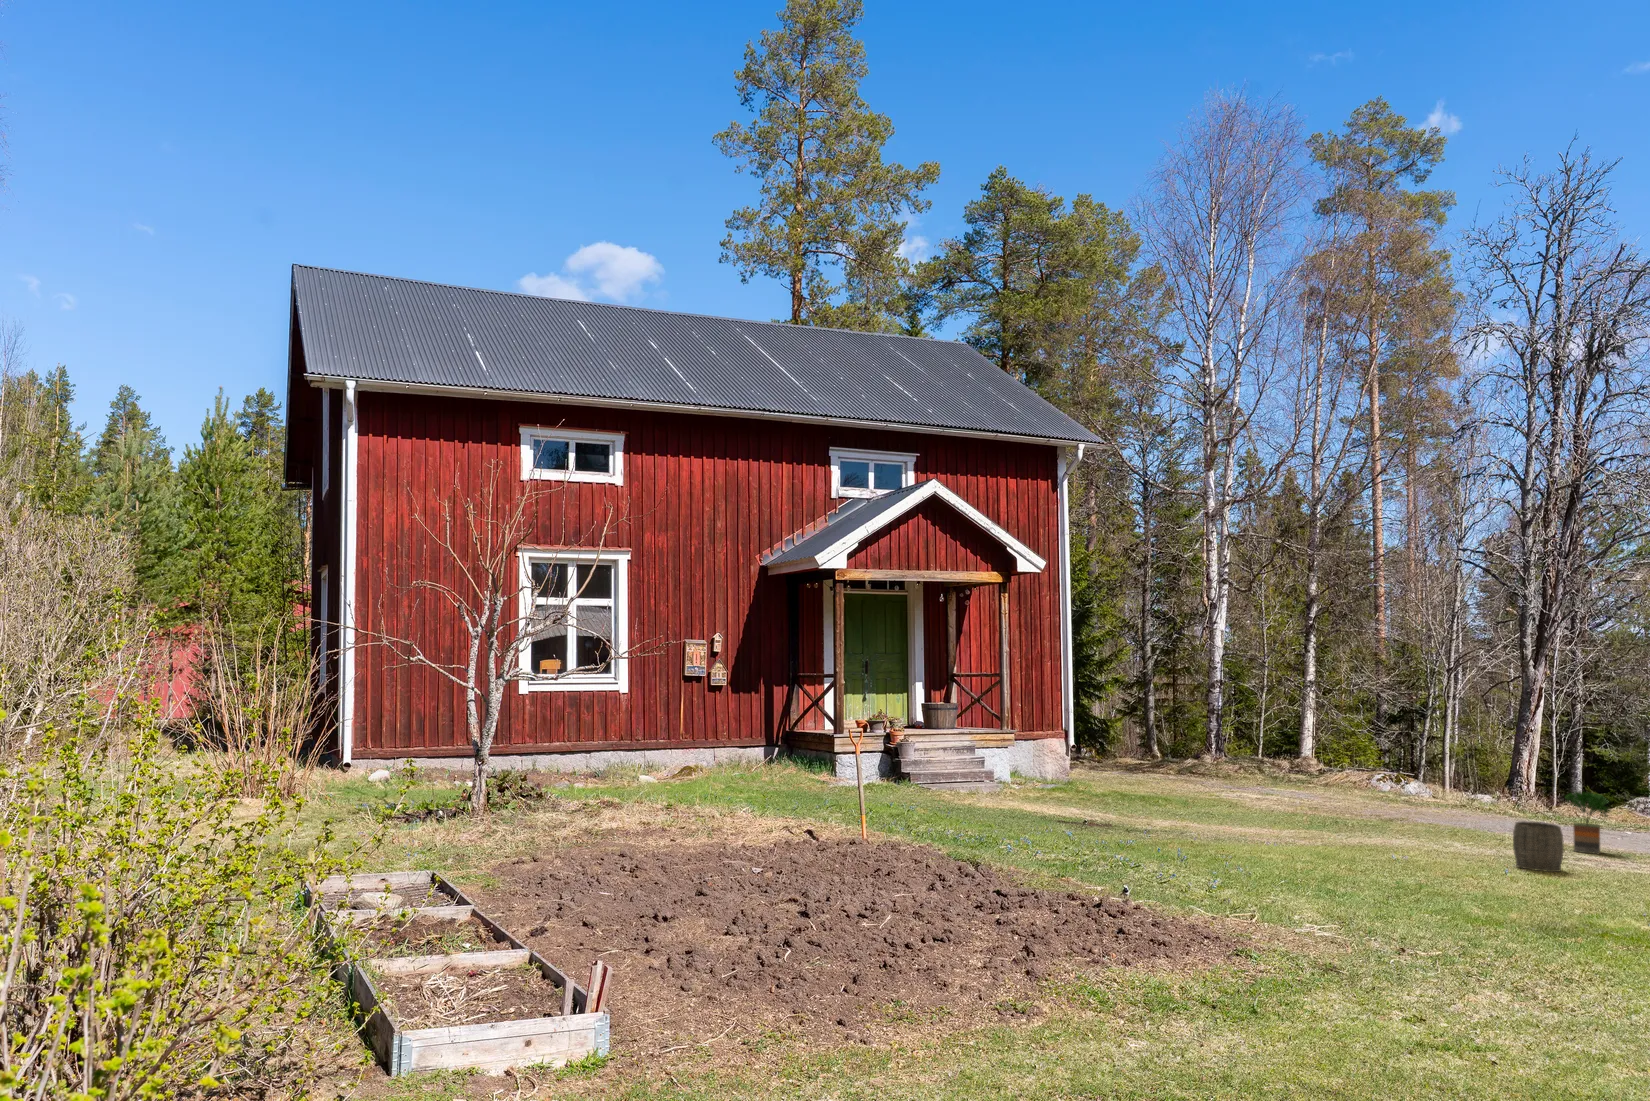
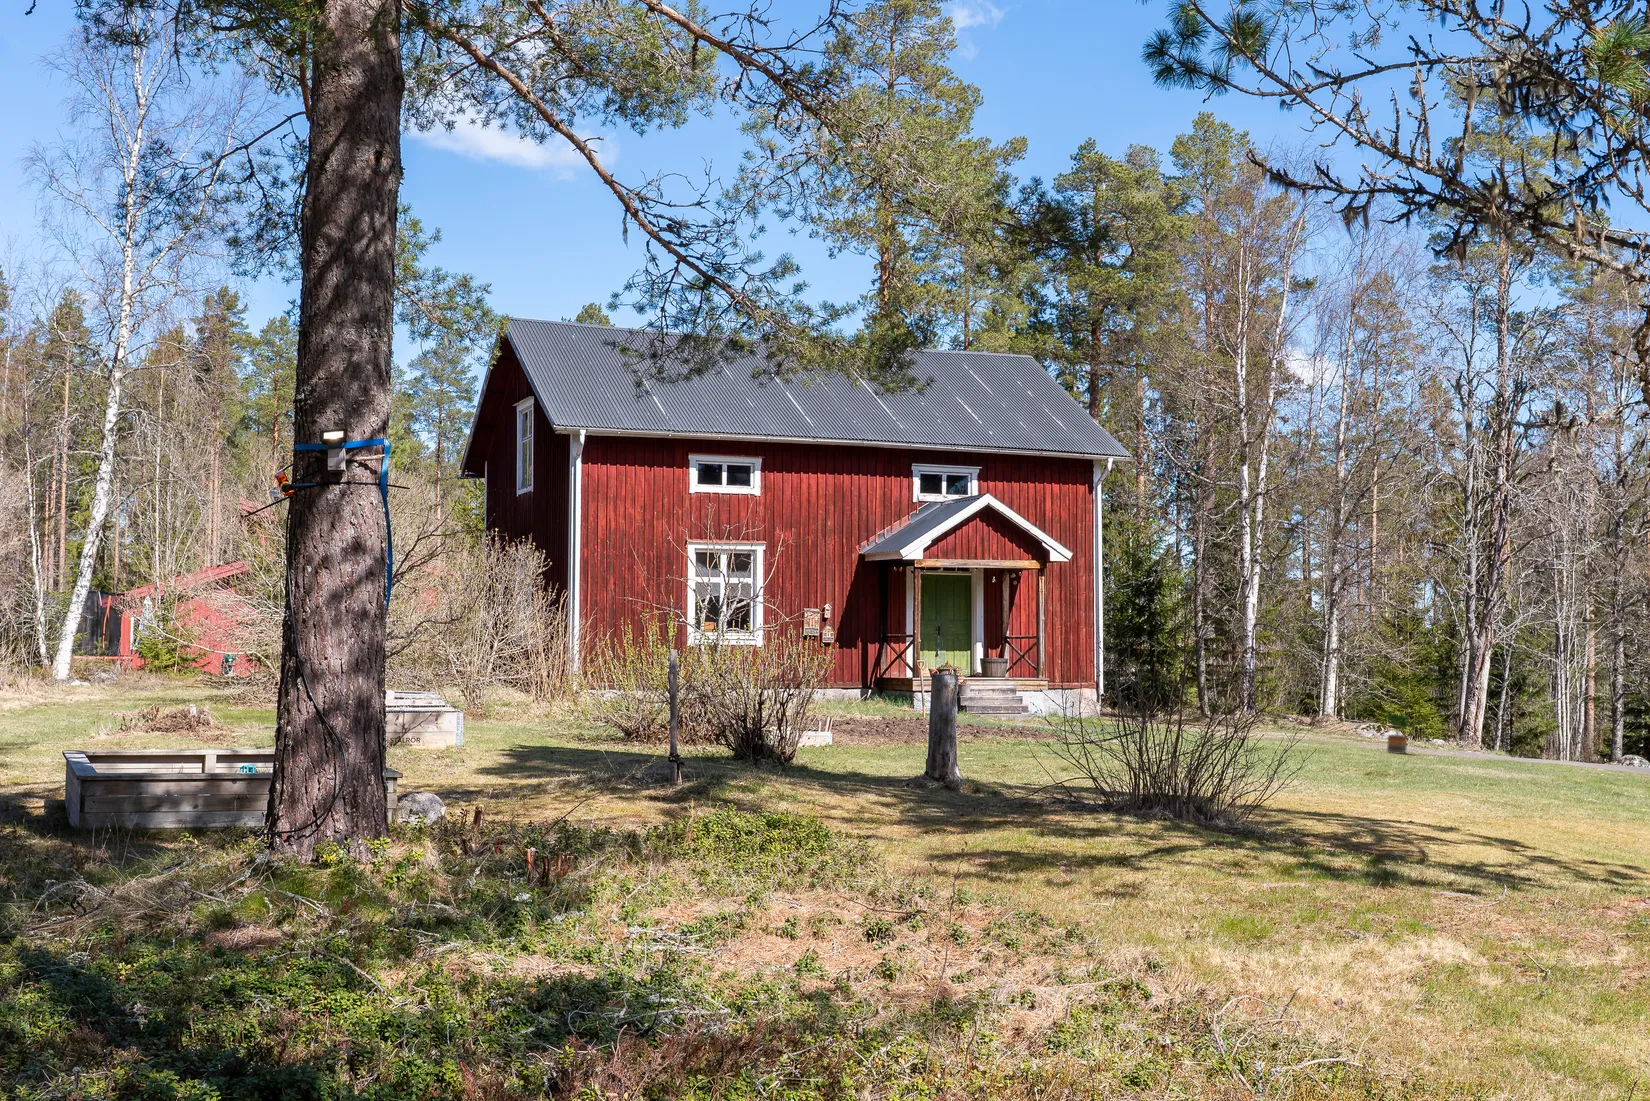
woven basket: present [1513,821,1564,872] -> none [1323,727,1351,756]

